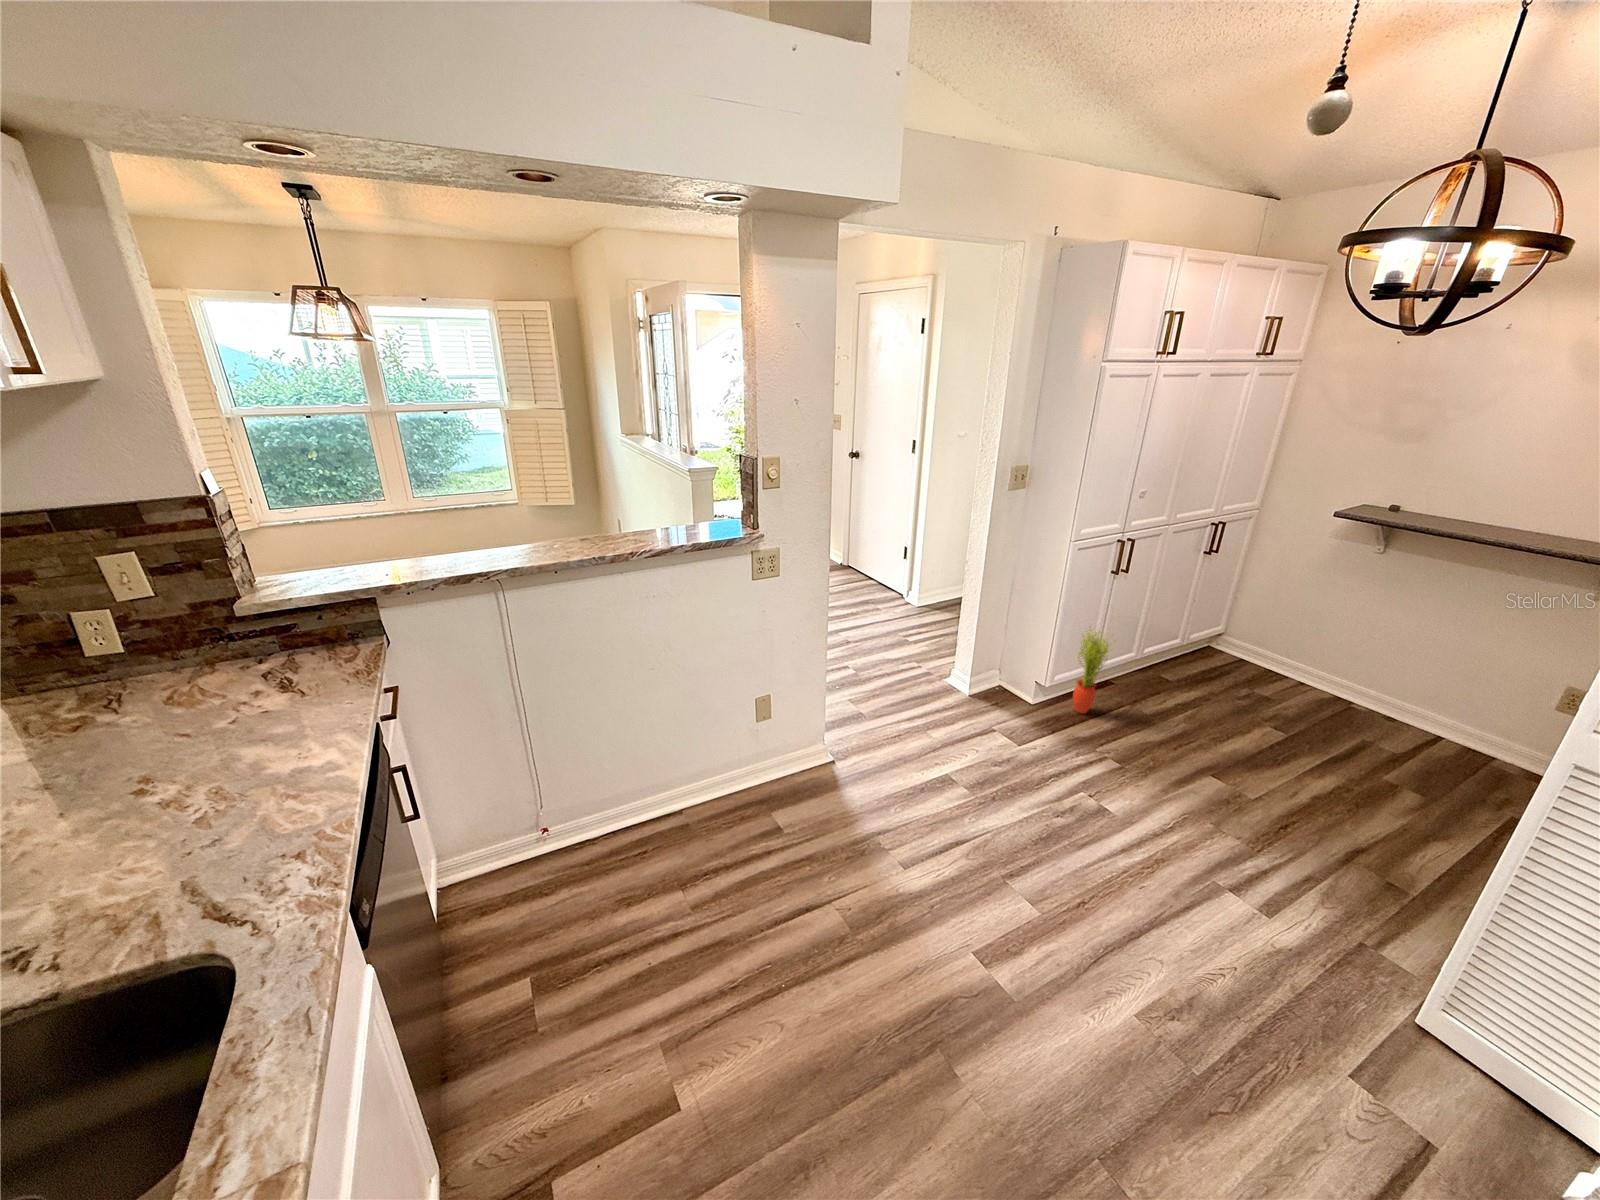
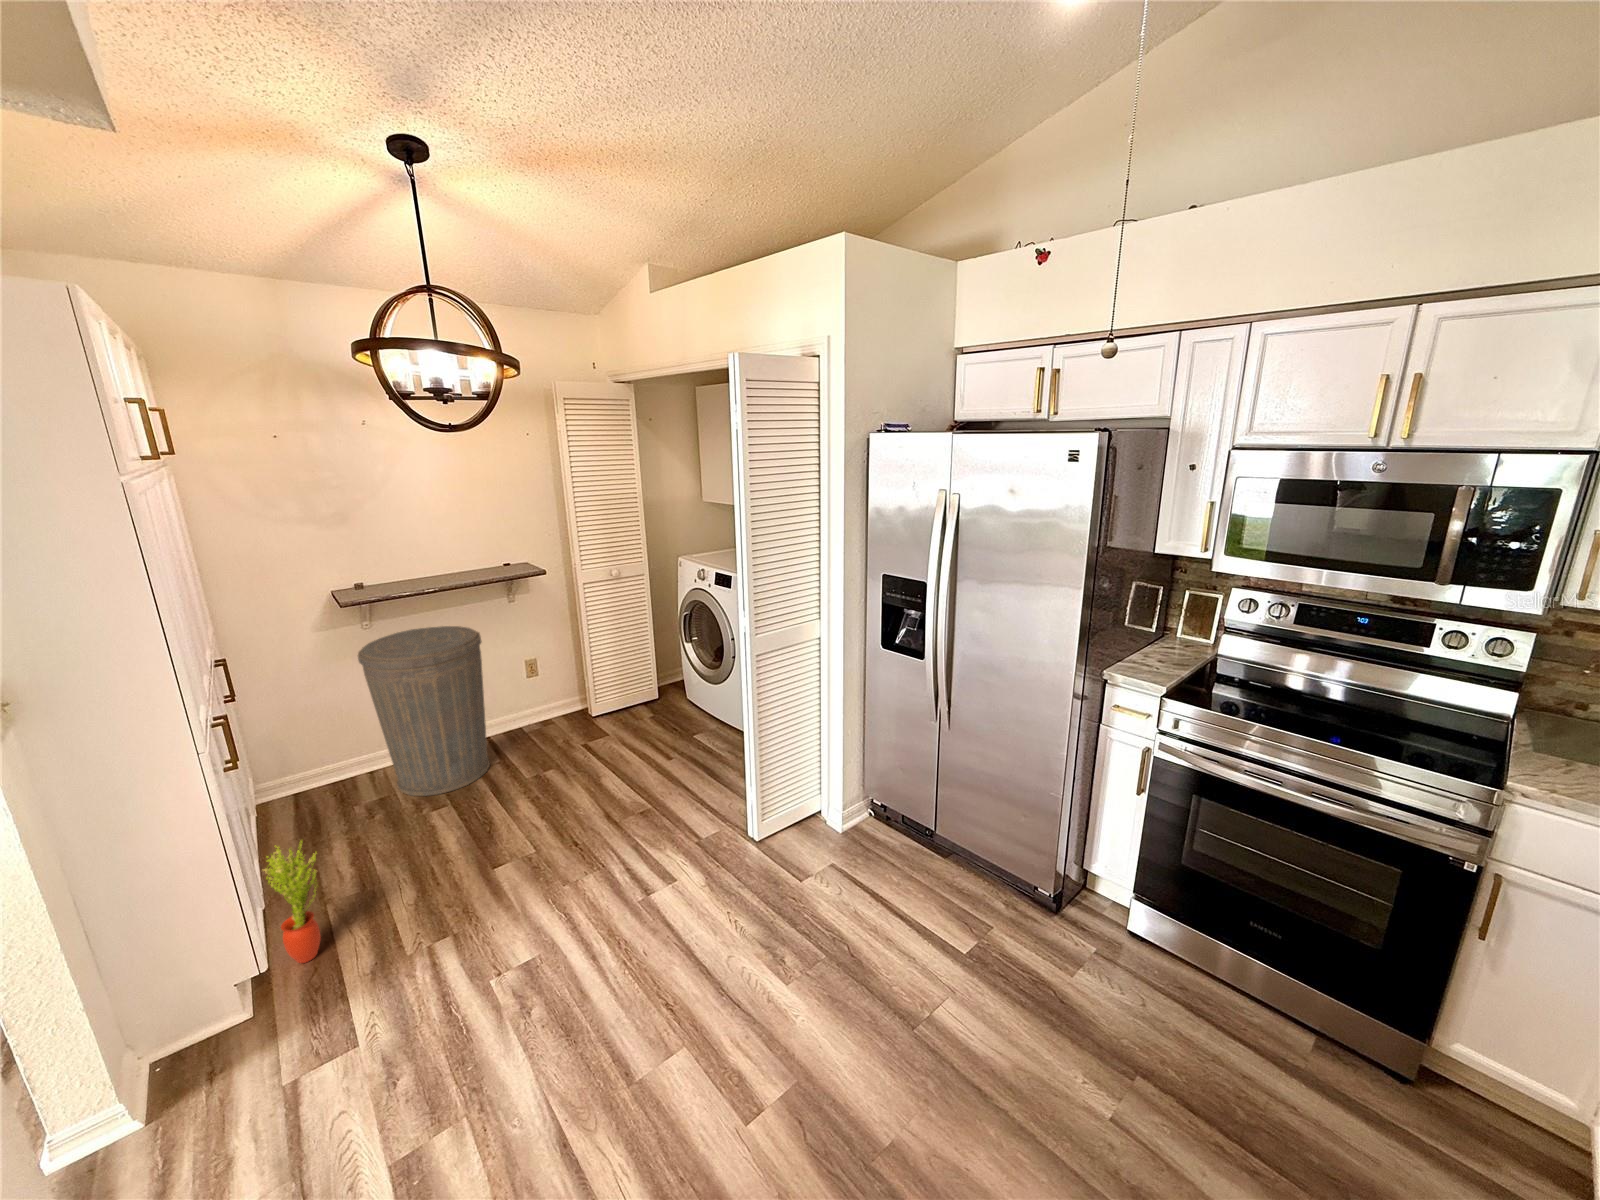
trash can: none [1284,561,1473,751] -> present [358,626,490,796]

